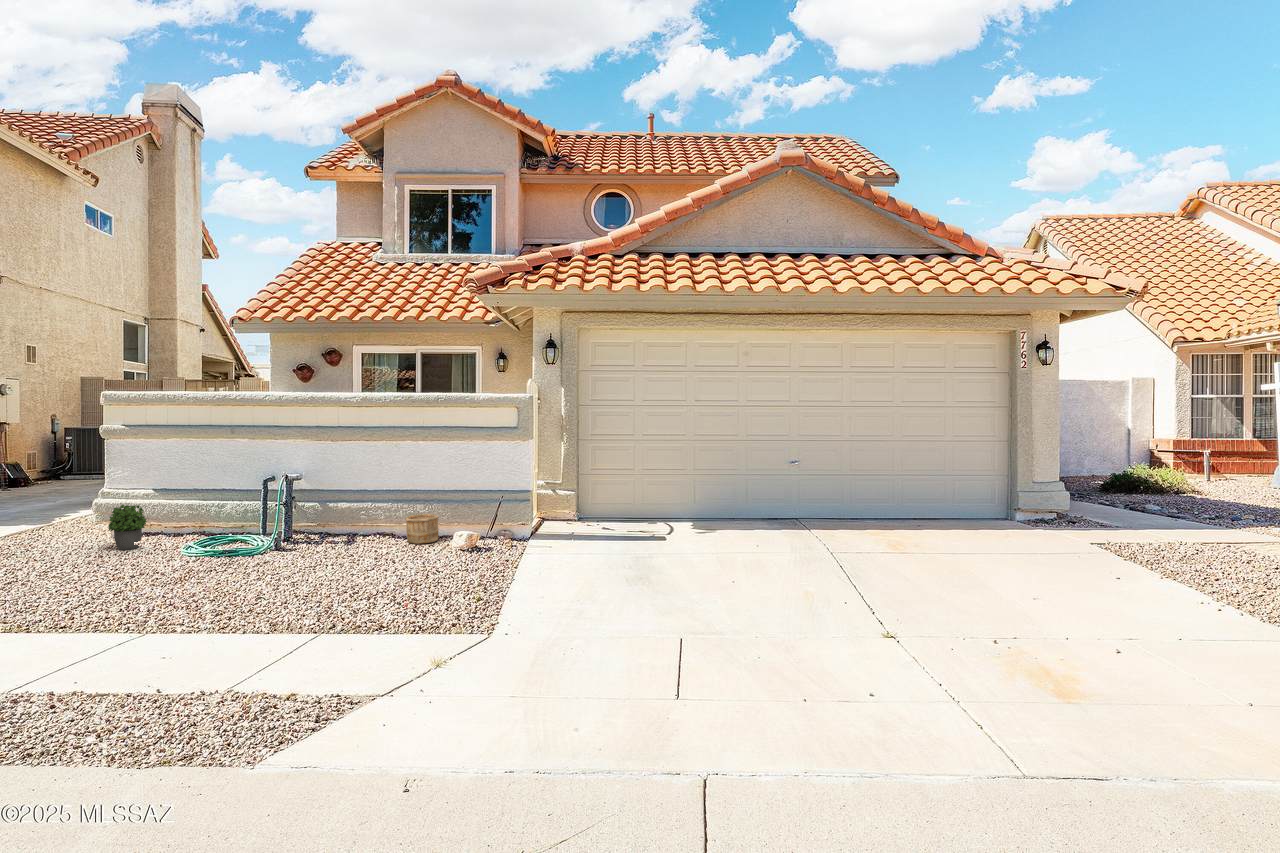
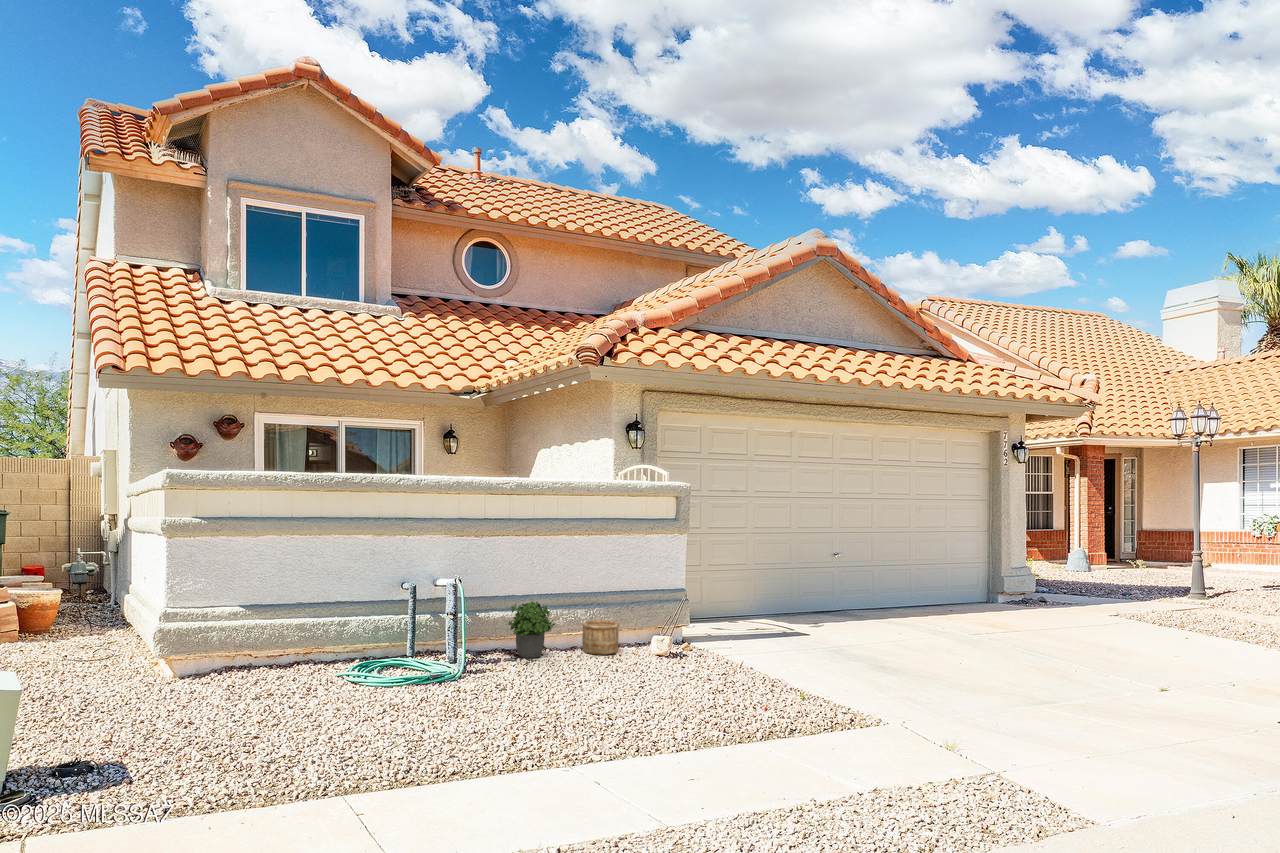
potted plant: present [108,504,147,550] -> present [508,601,555,658]

